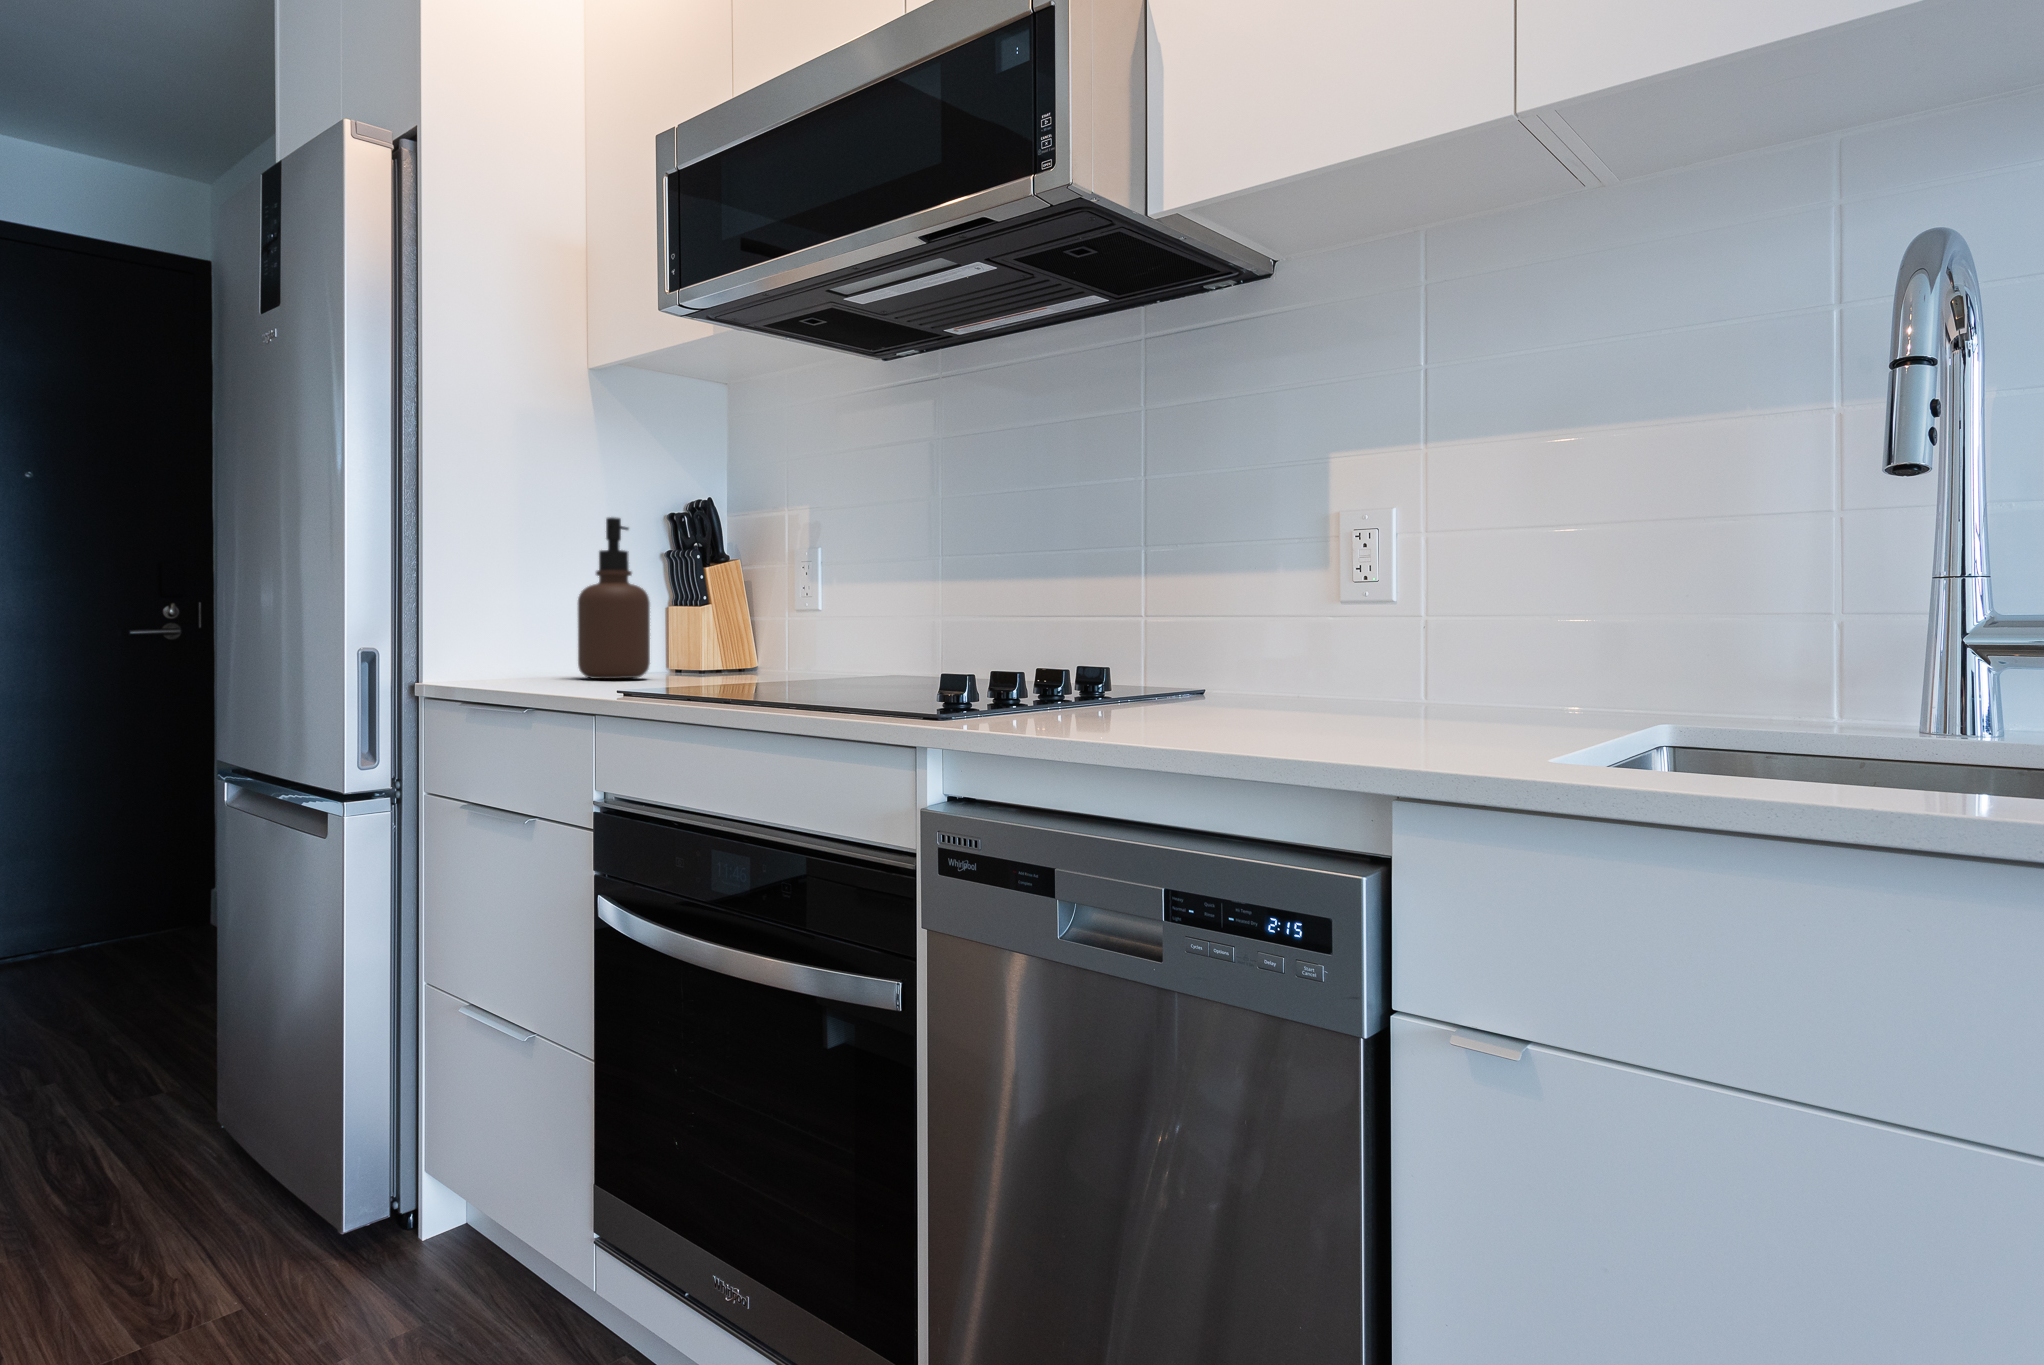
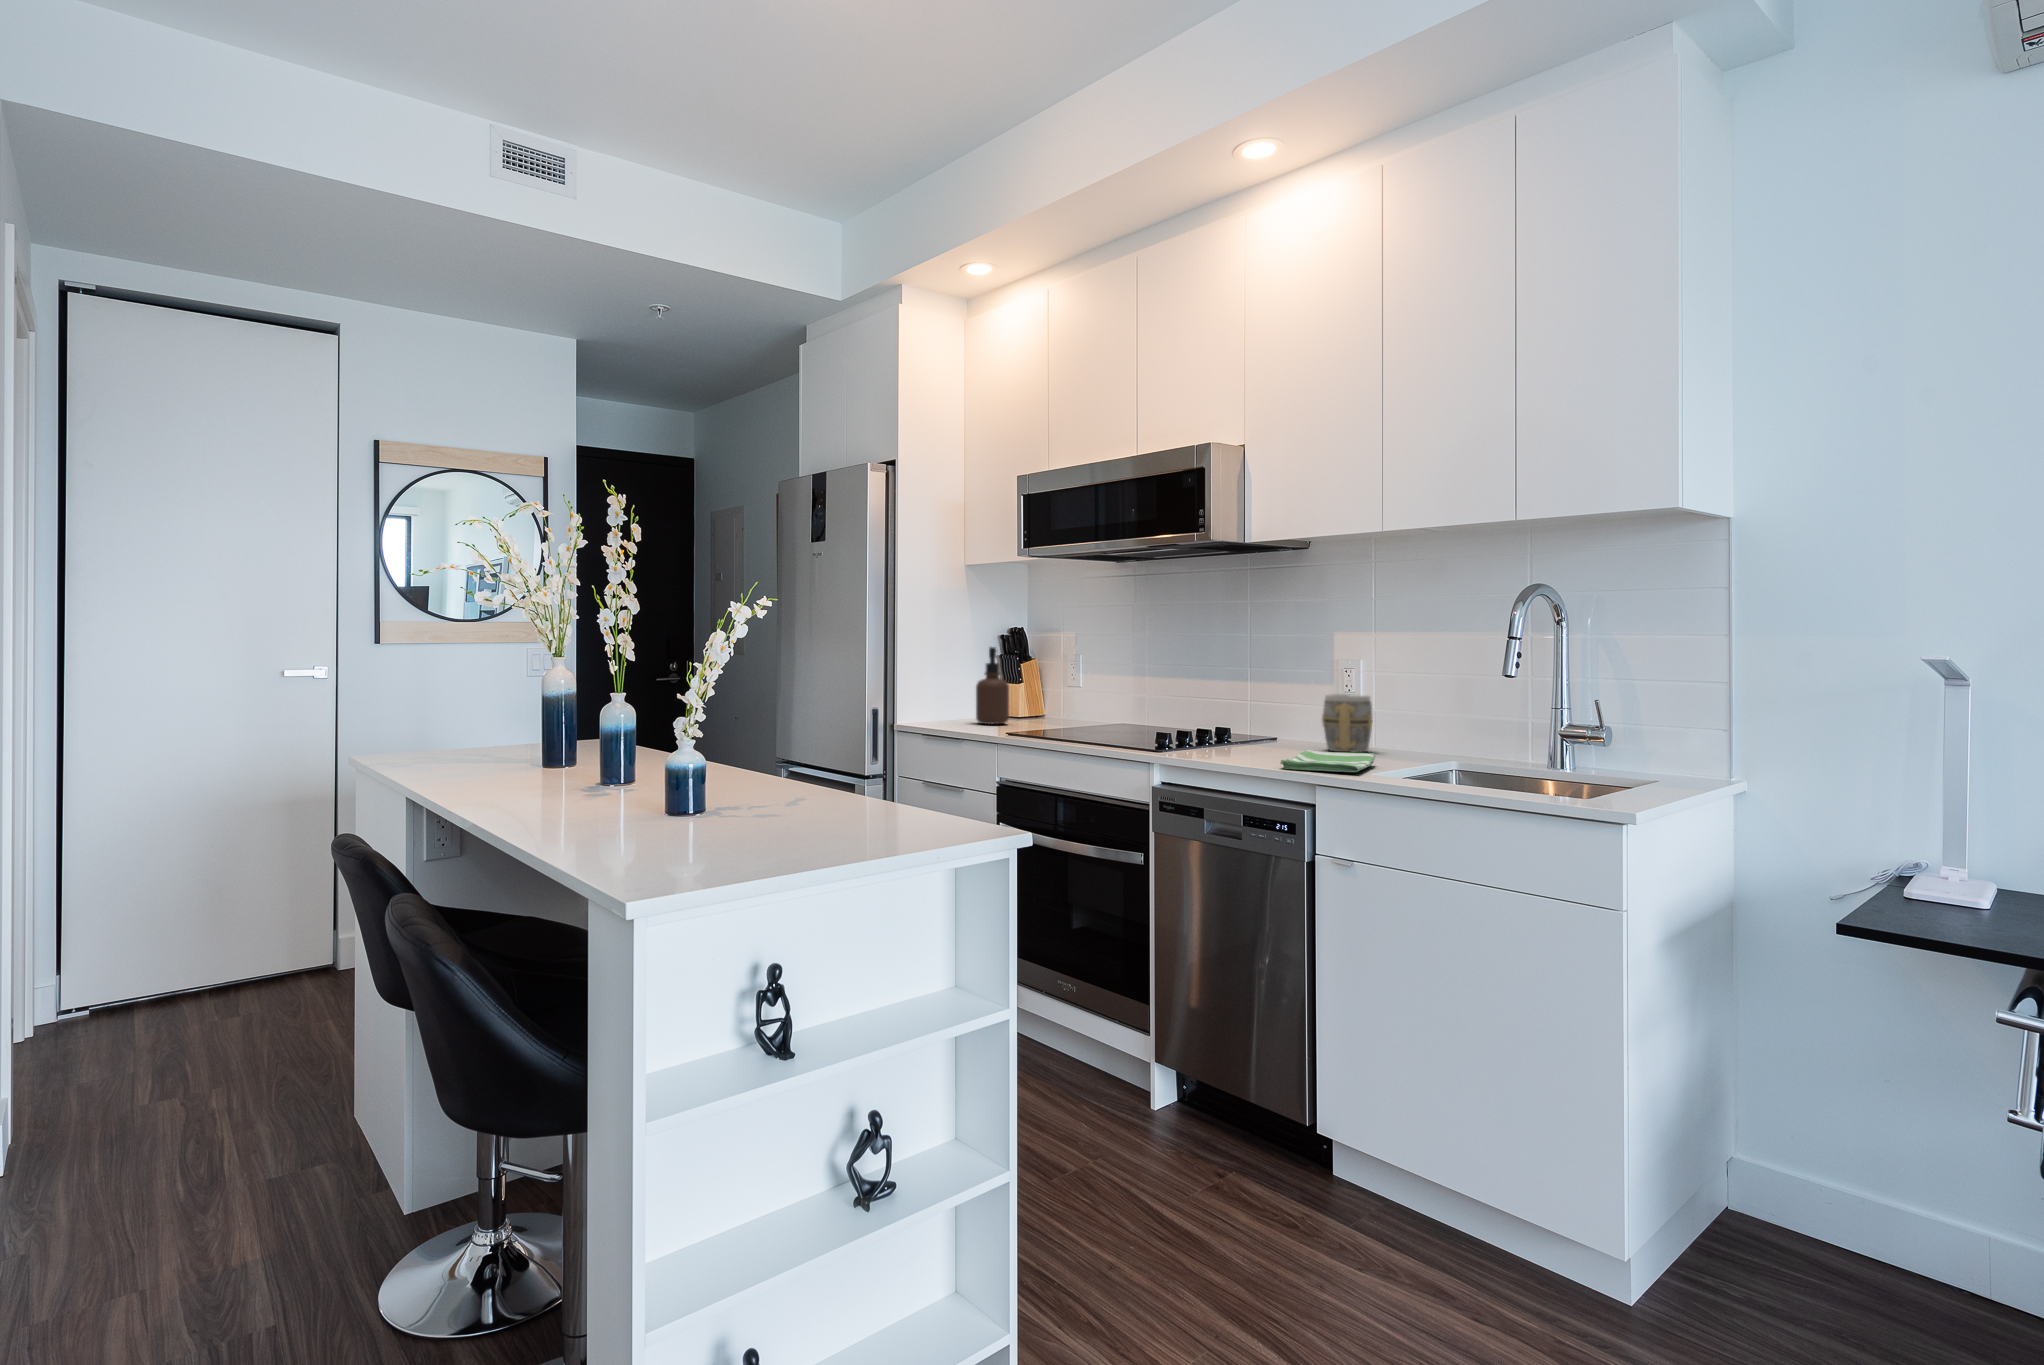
mug: none [1313,584,1432,715] -> present [1322,694,1373,753]
dish towel: none [1271,705,1518,758] -> present [1280,750,1375,772]

